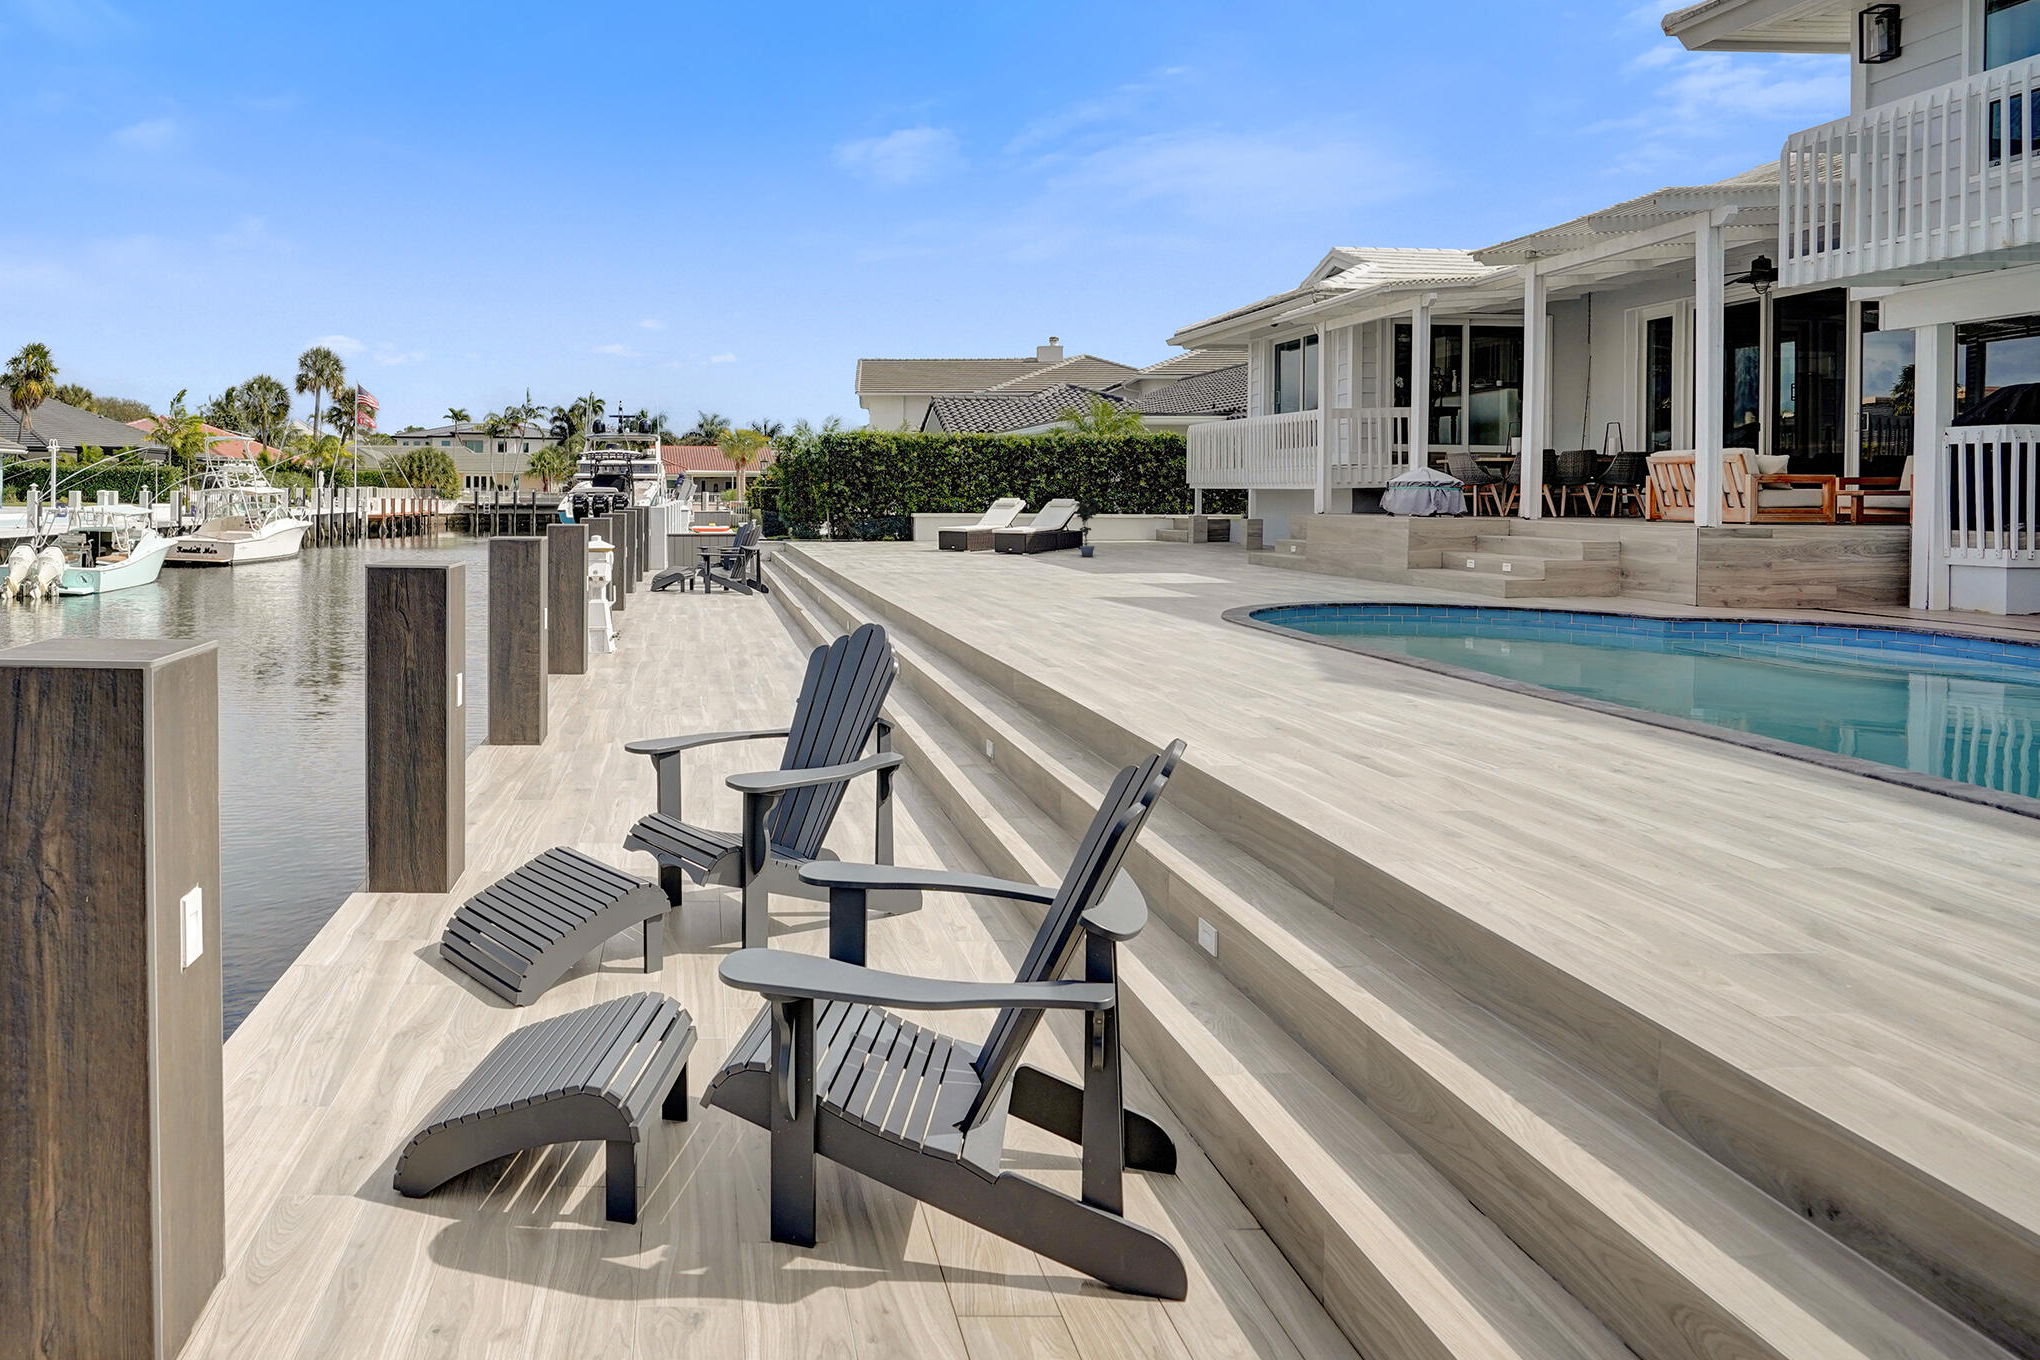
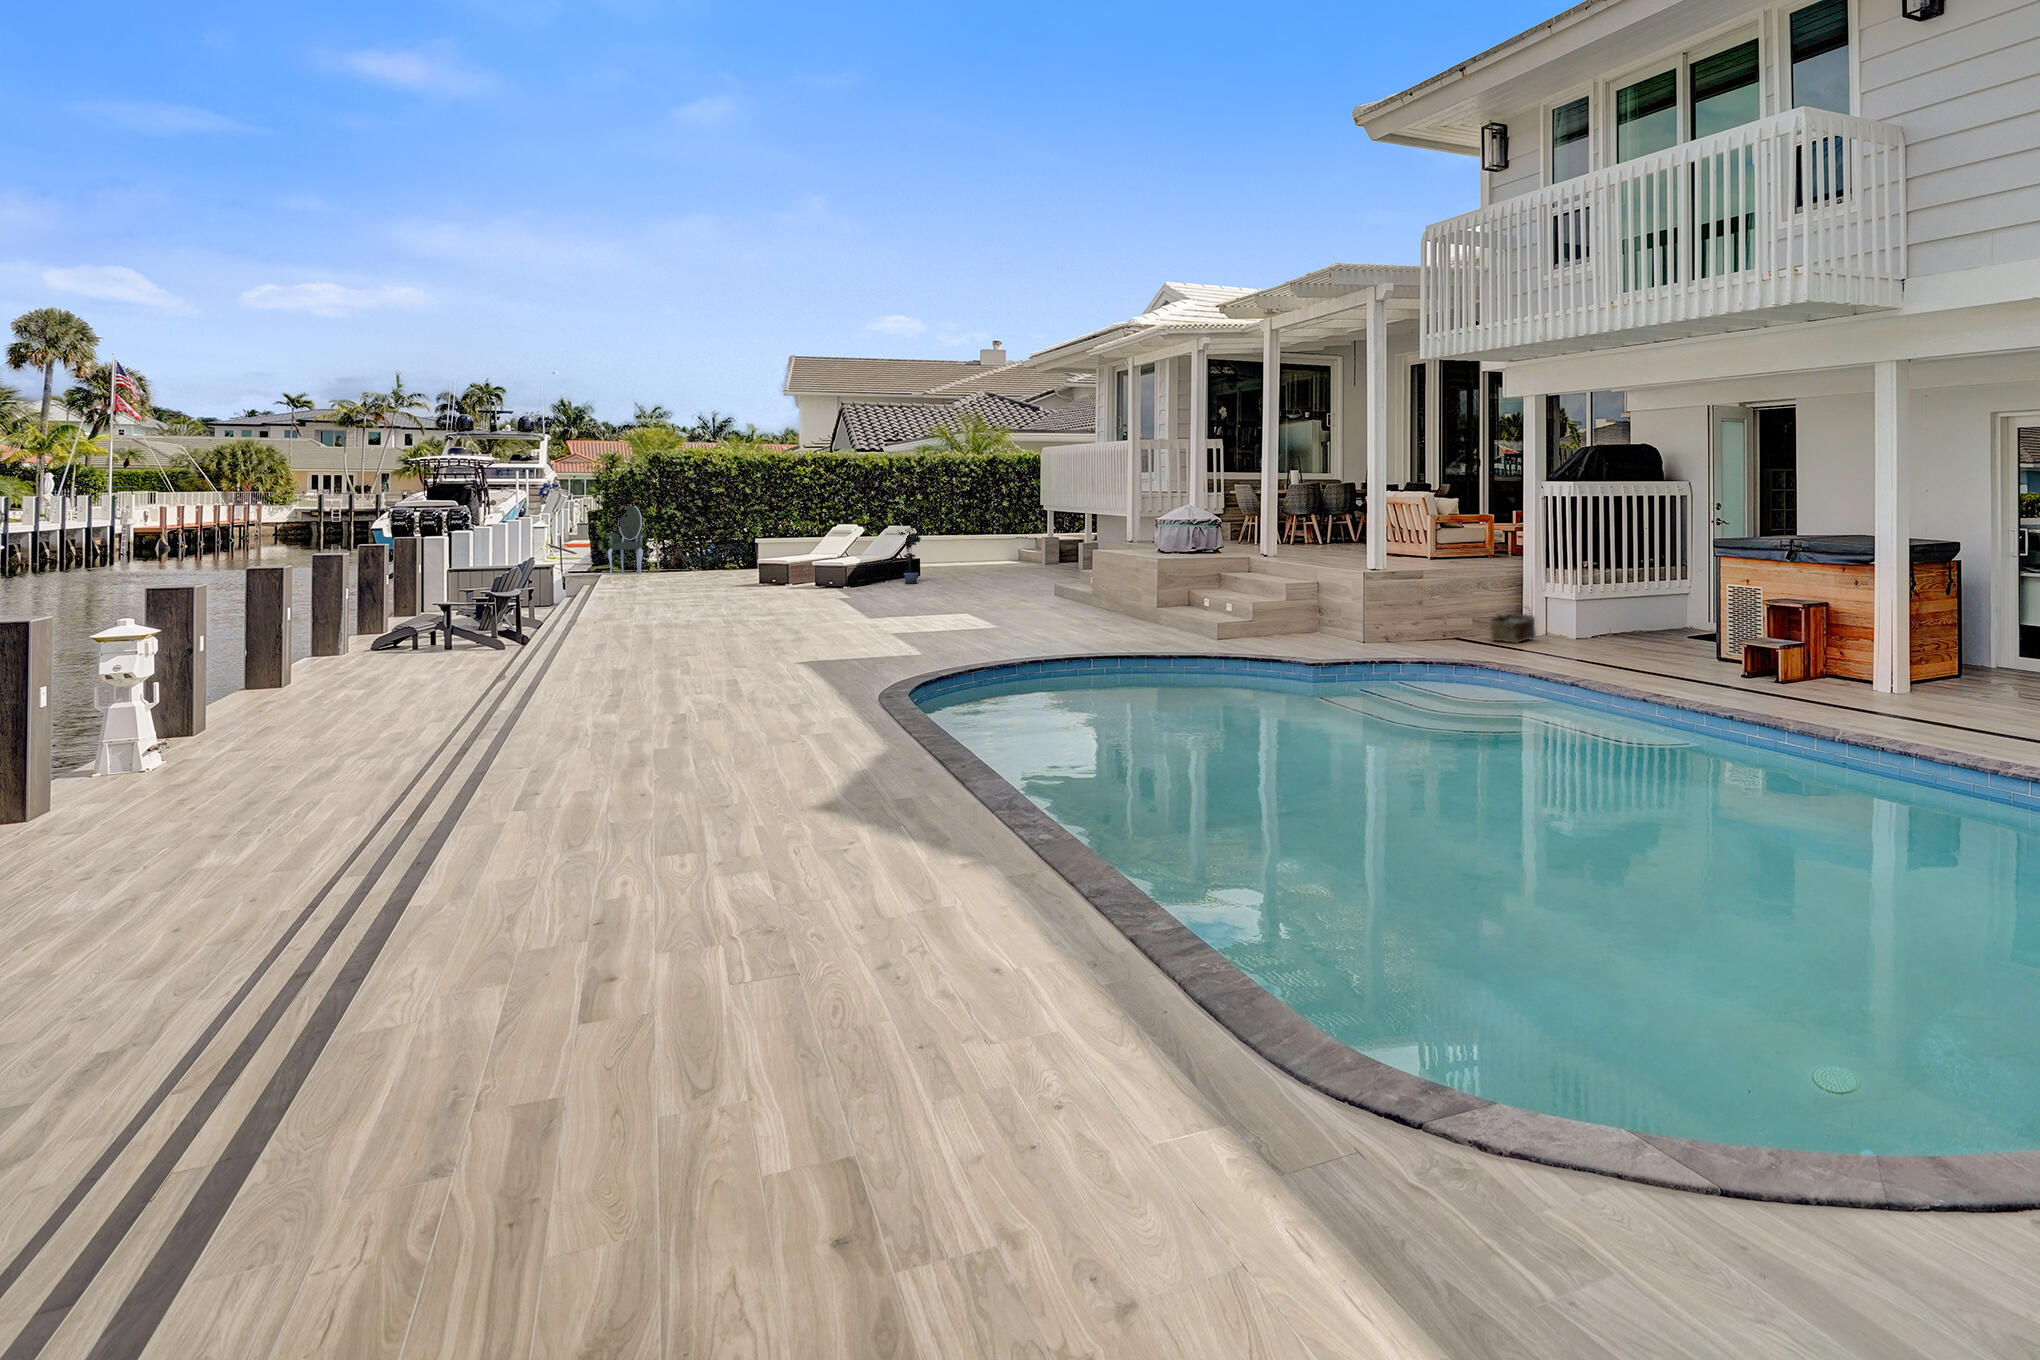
armchair: none [788,482,821,547] -> present [606,506,646,575]
woven basket: none [1871,570,1939,611] -> present [1489,610,1536,643]

